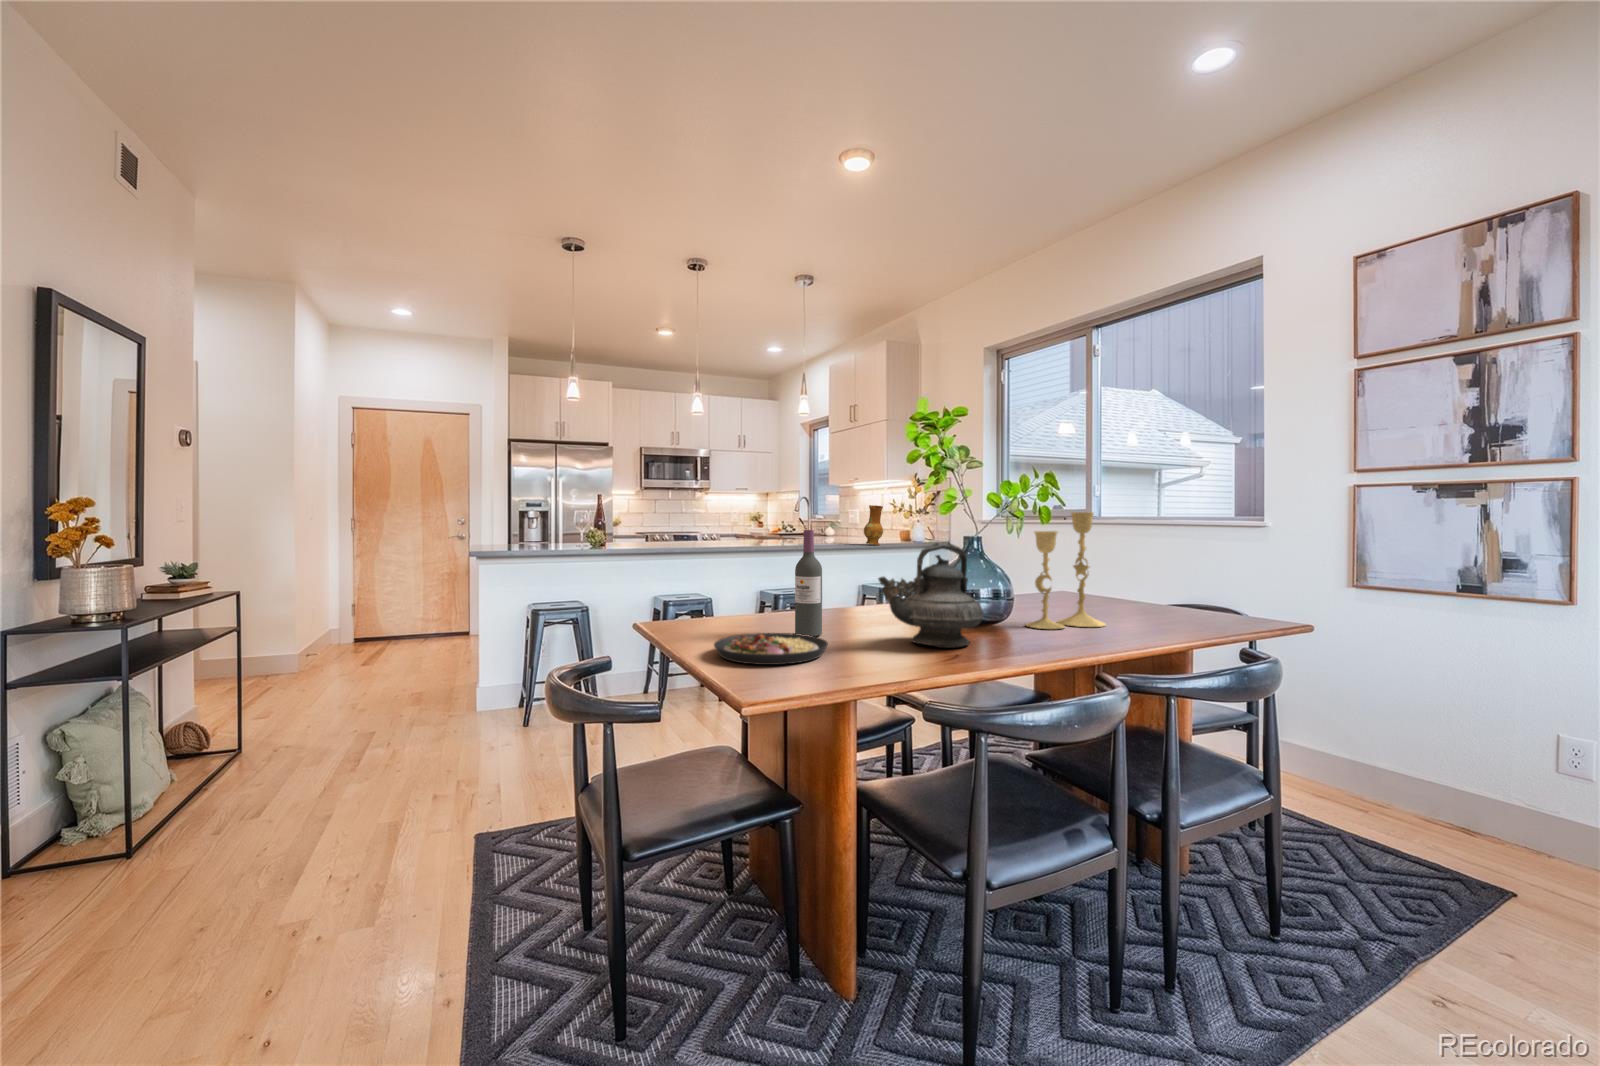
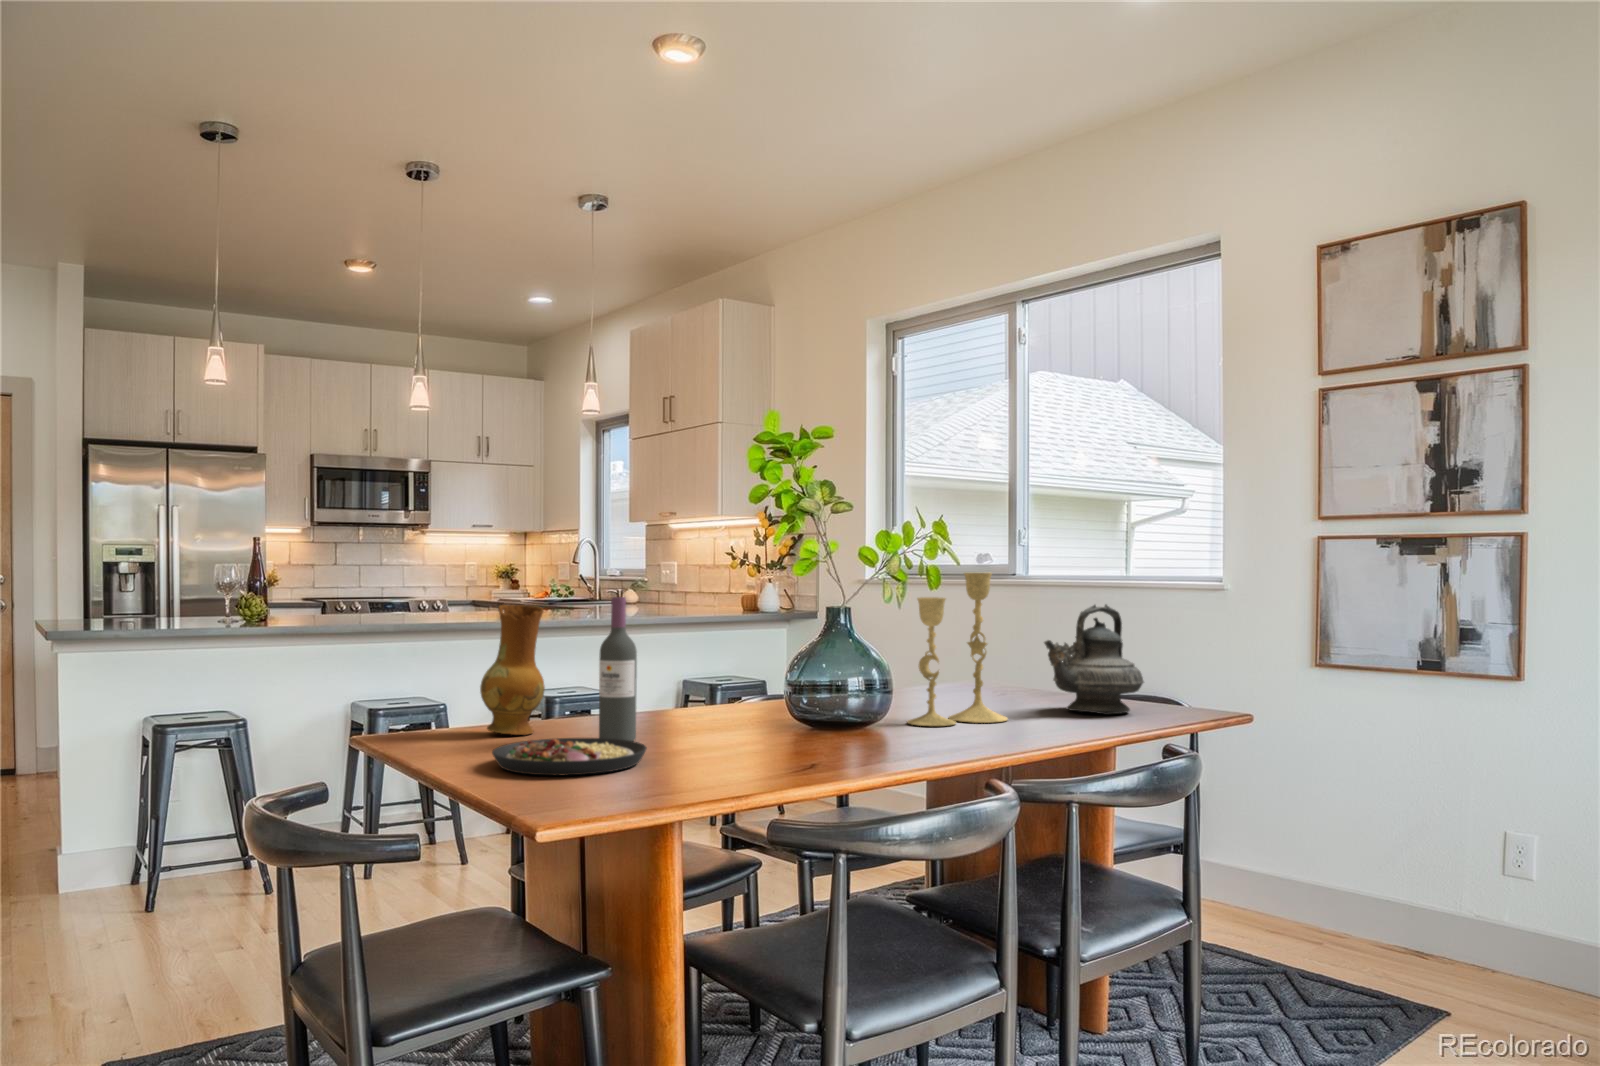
ceramic jug: present [864,505,883,545] -> present [480,605,545,735]
teapot: present [878,543,983,648] -> present [1044,605,1144,715]

